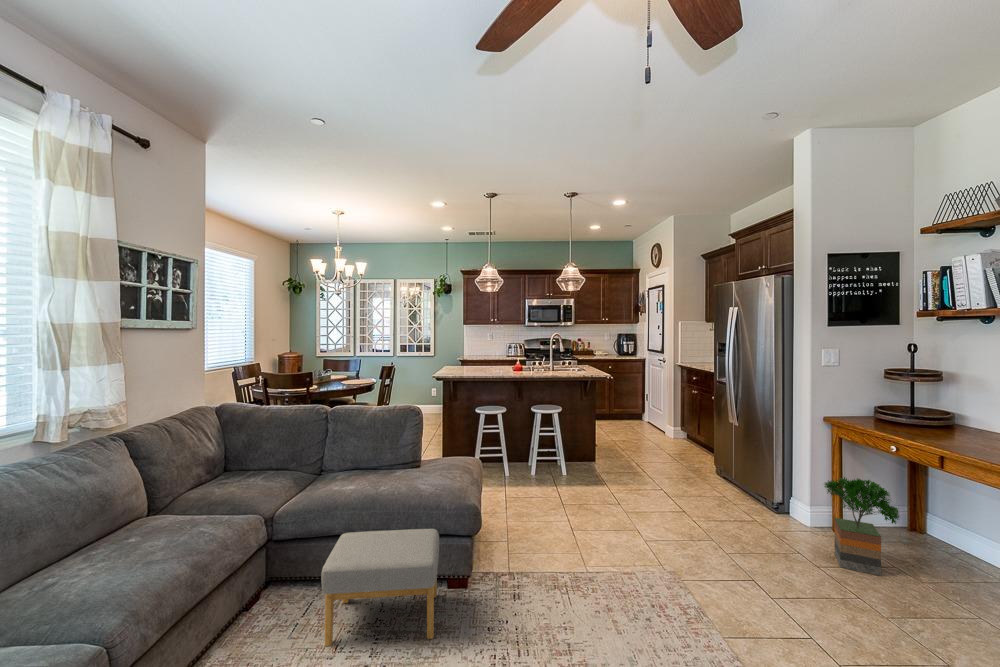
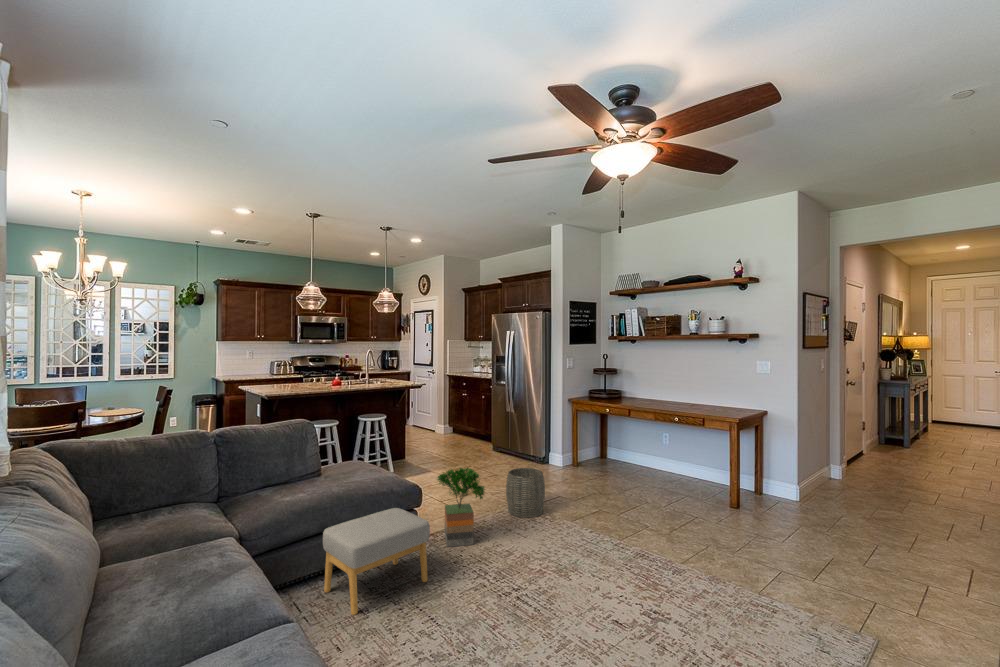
potted tree: present [824,477,899,576] -> present [437,468,484,547]
woven basket: none [638,513,701,597] -> present [506,468,545,518]

